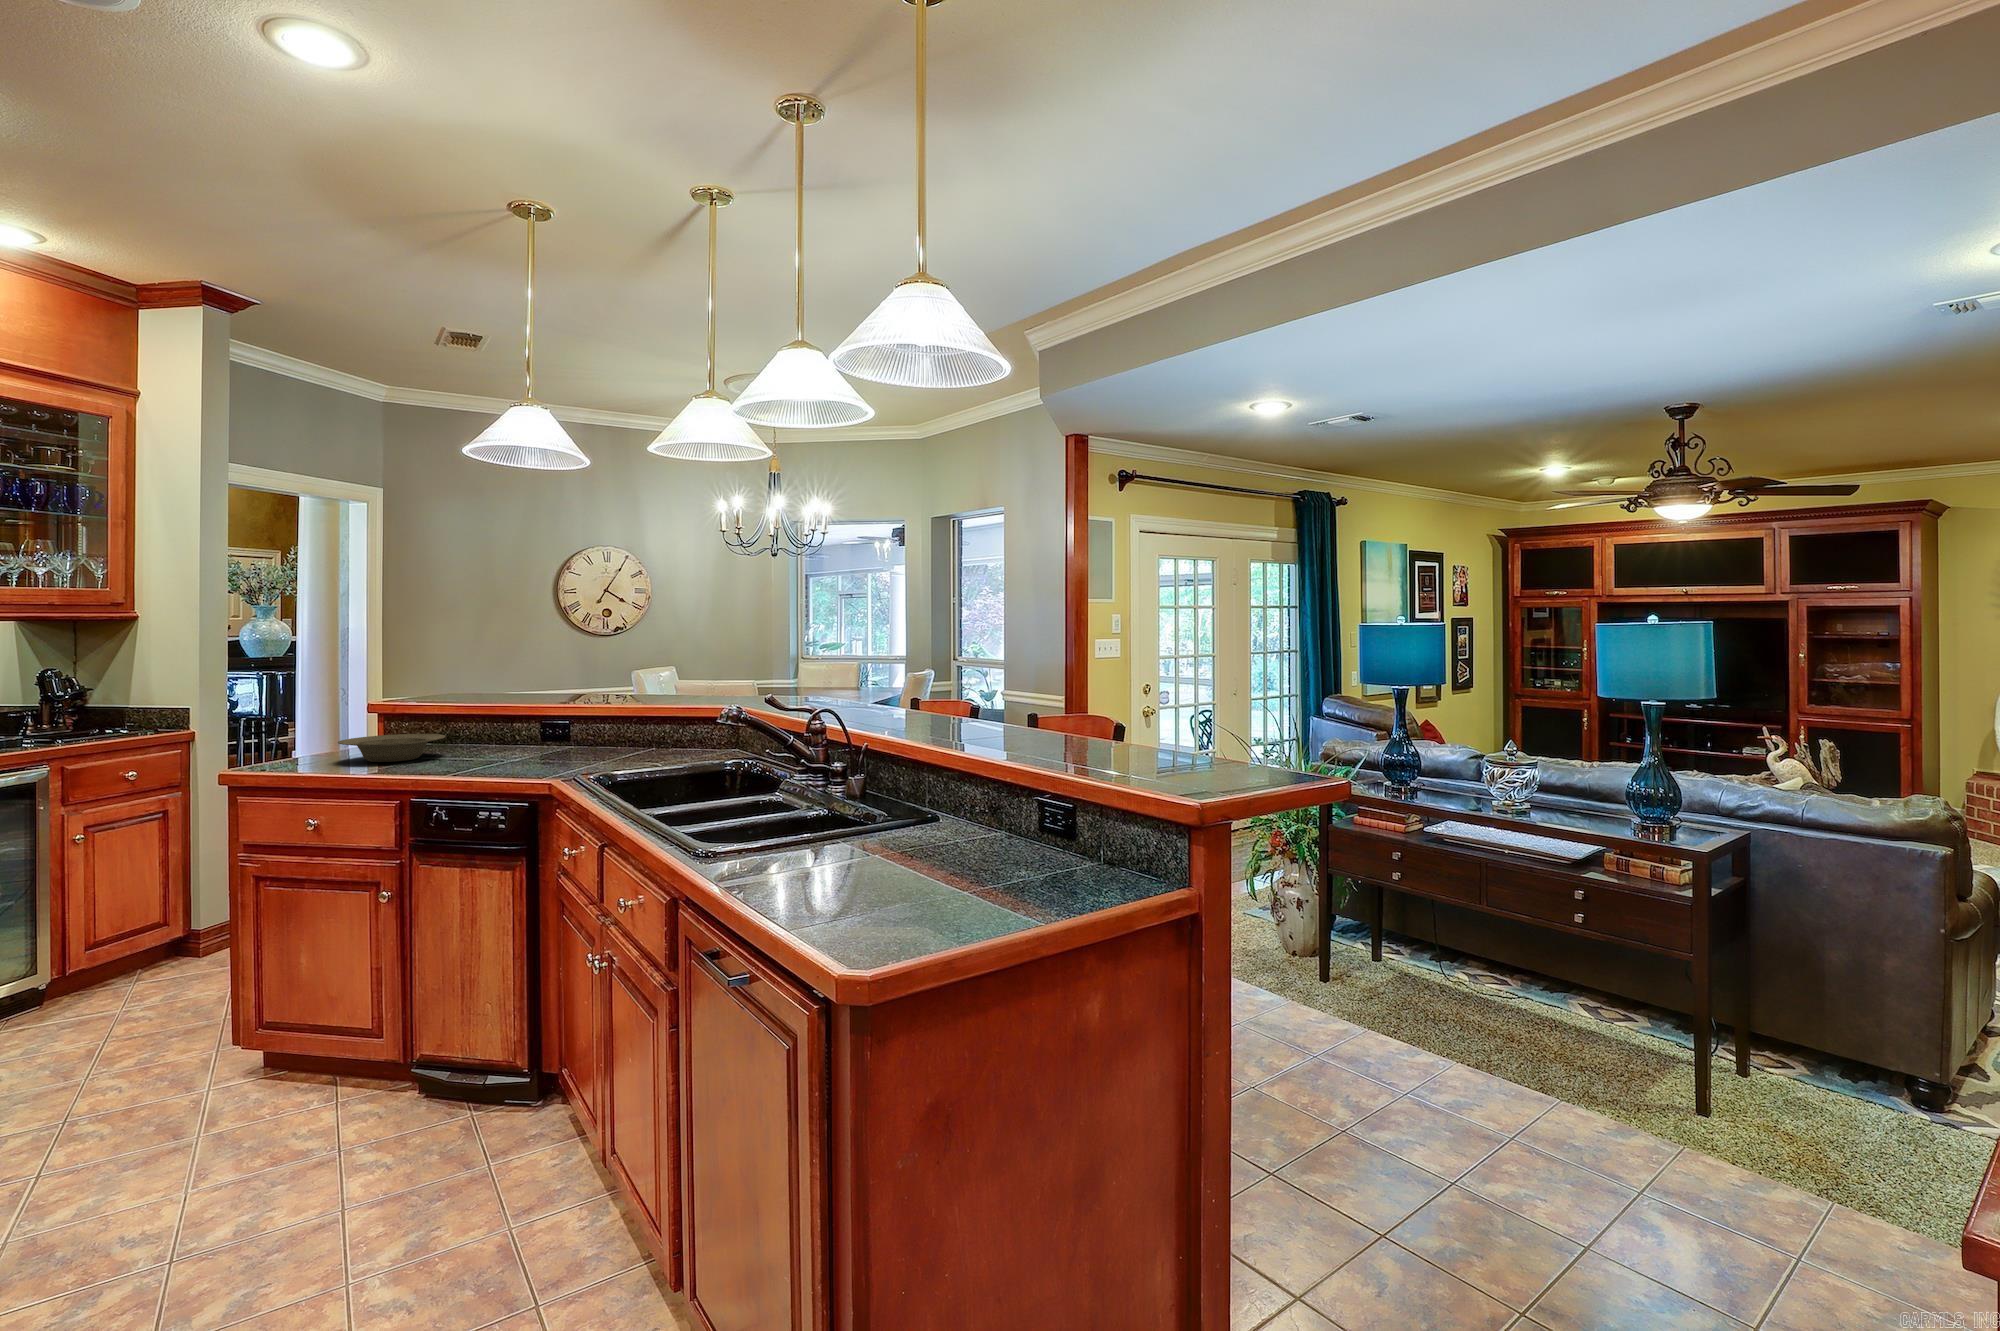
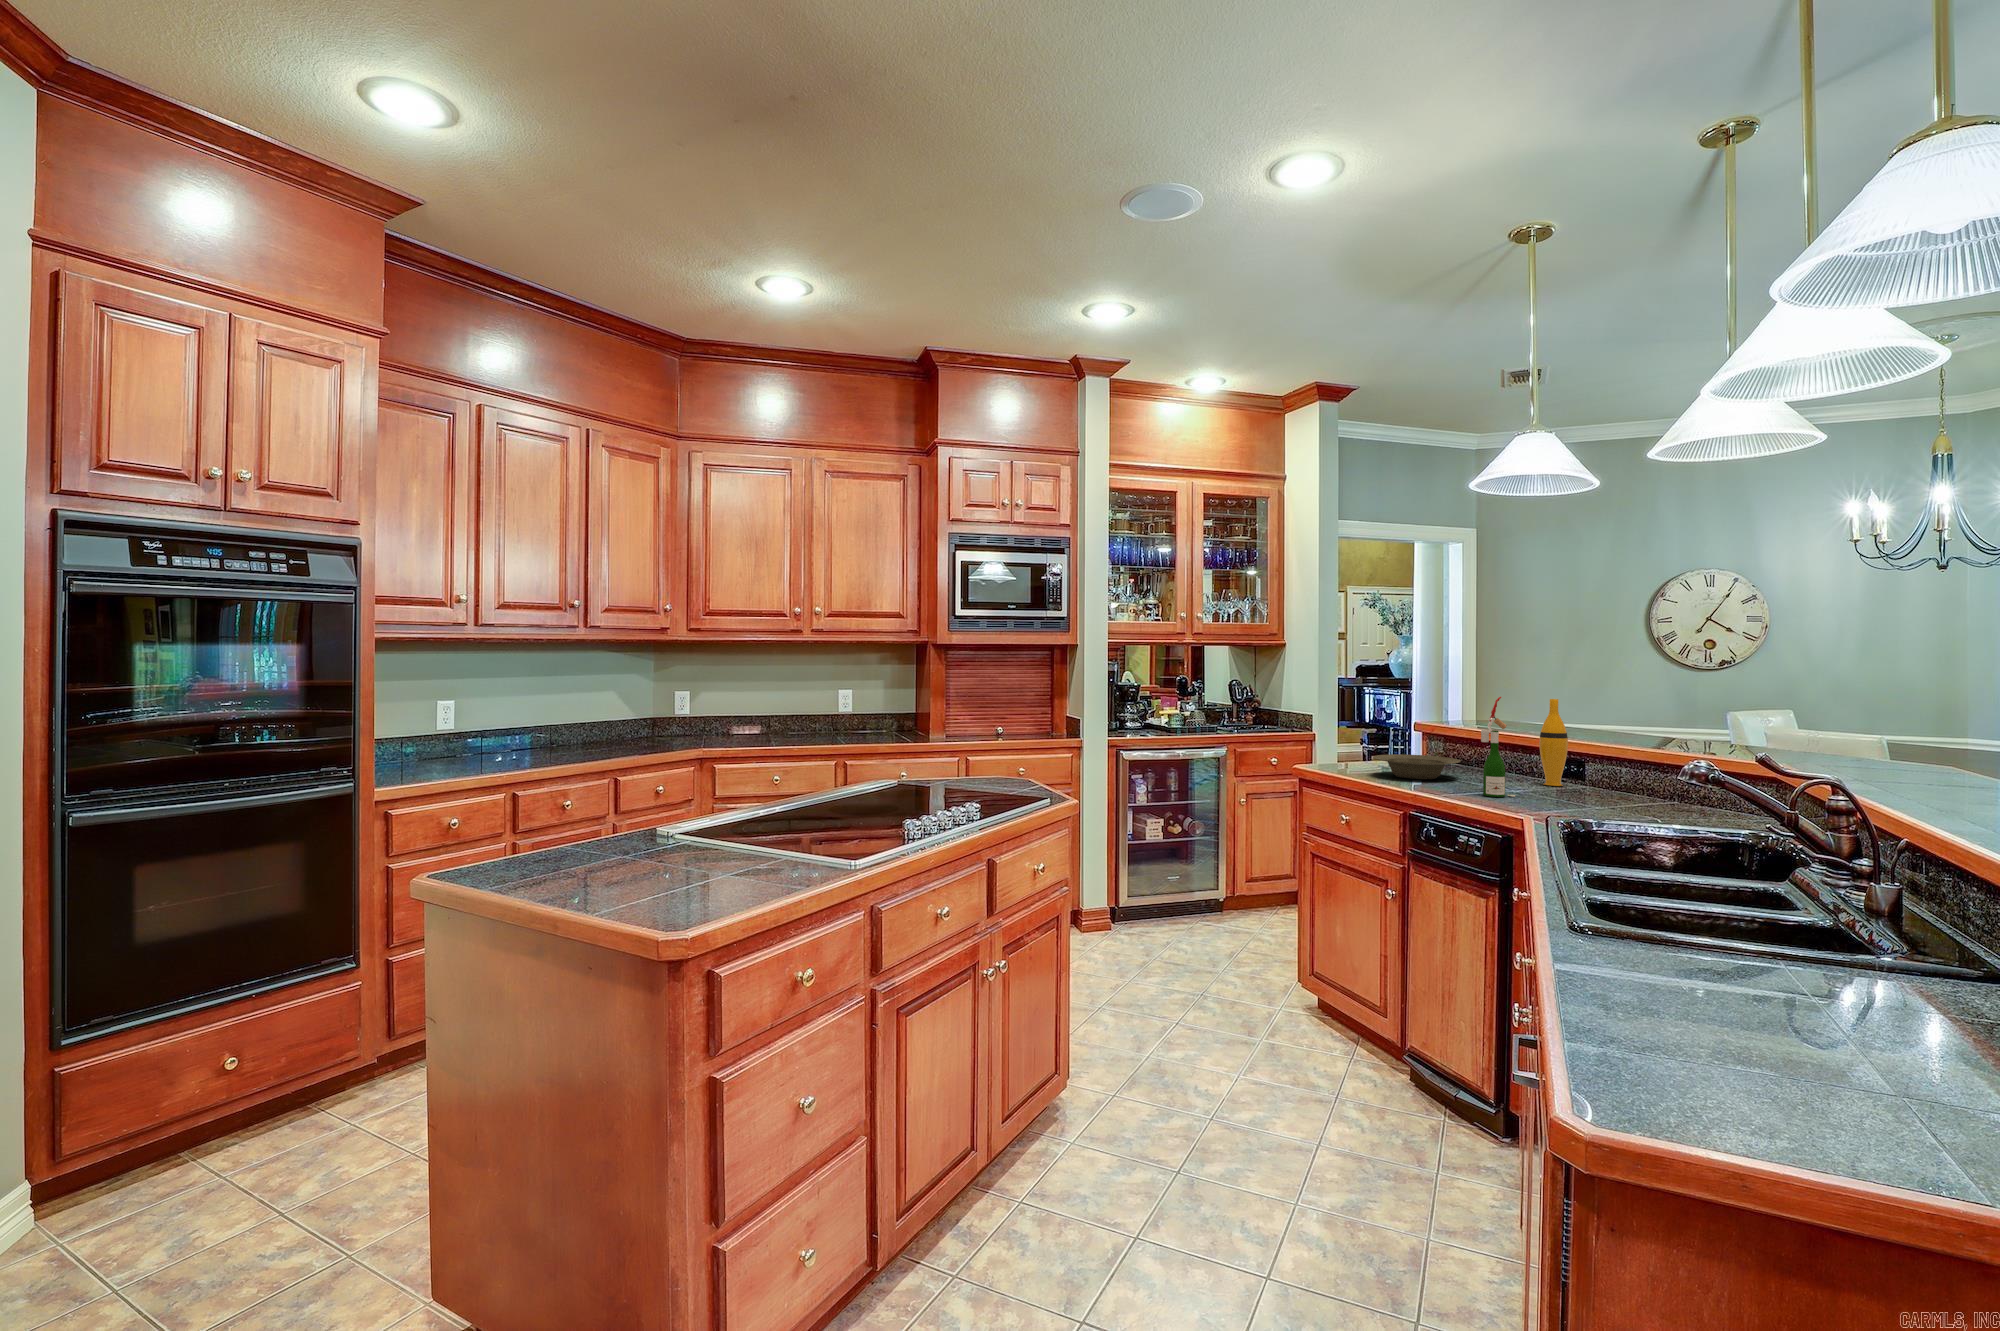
wine bottle: none [482,663,519,767] -> present [1481,697,1515,797]
vase: none [526,664,552,749] -> present [1539,699,1568,786]

